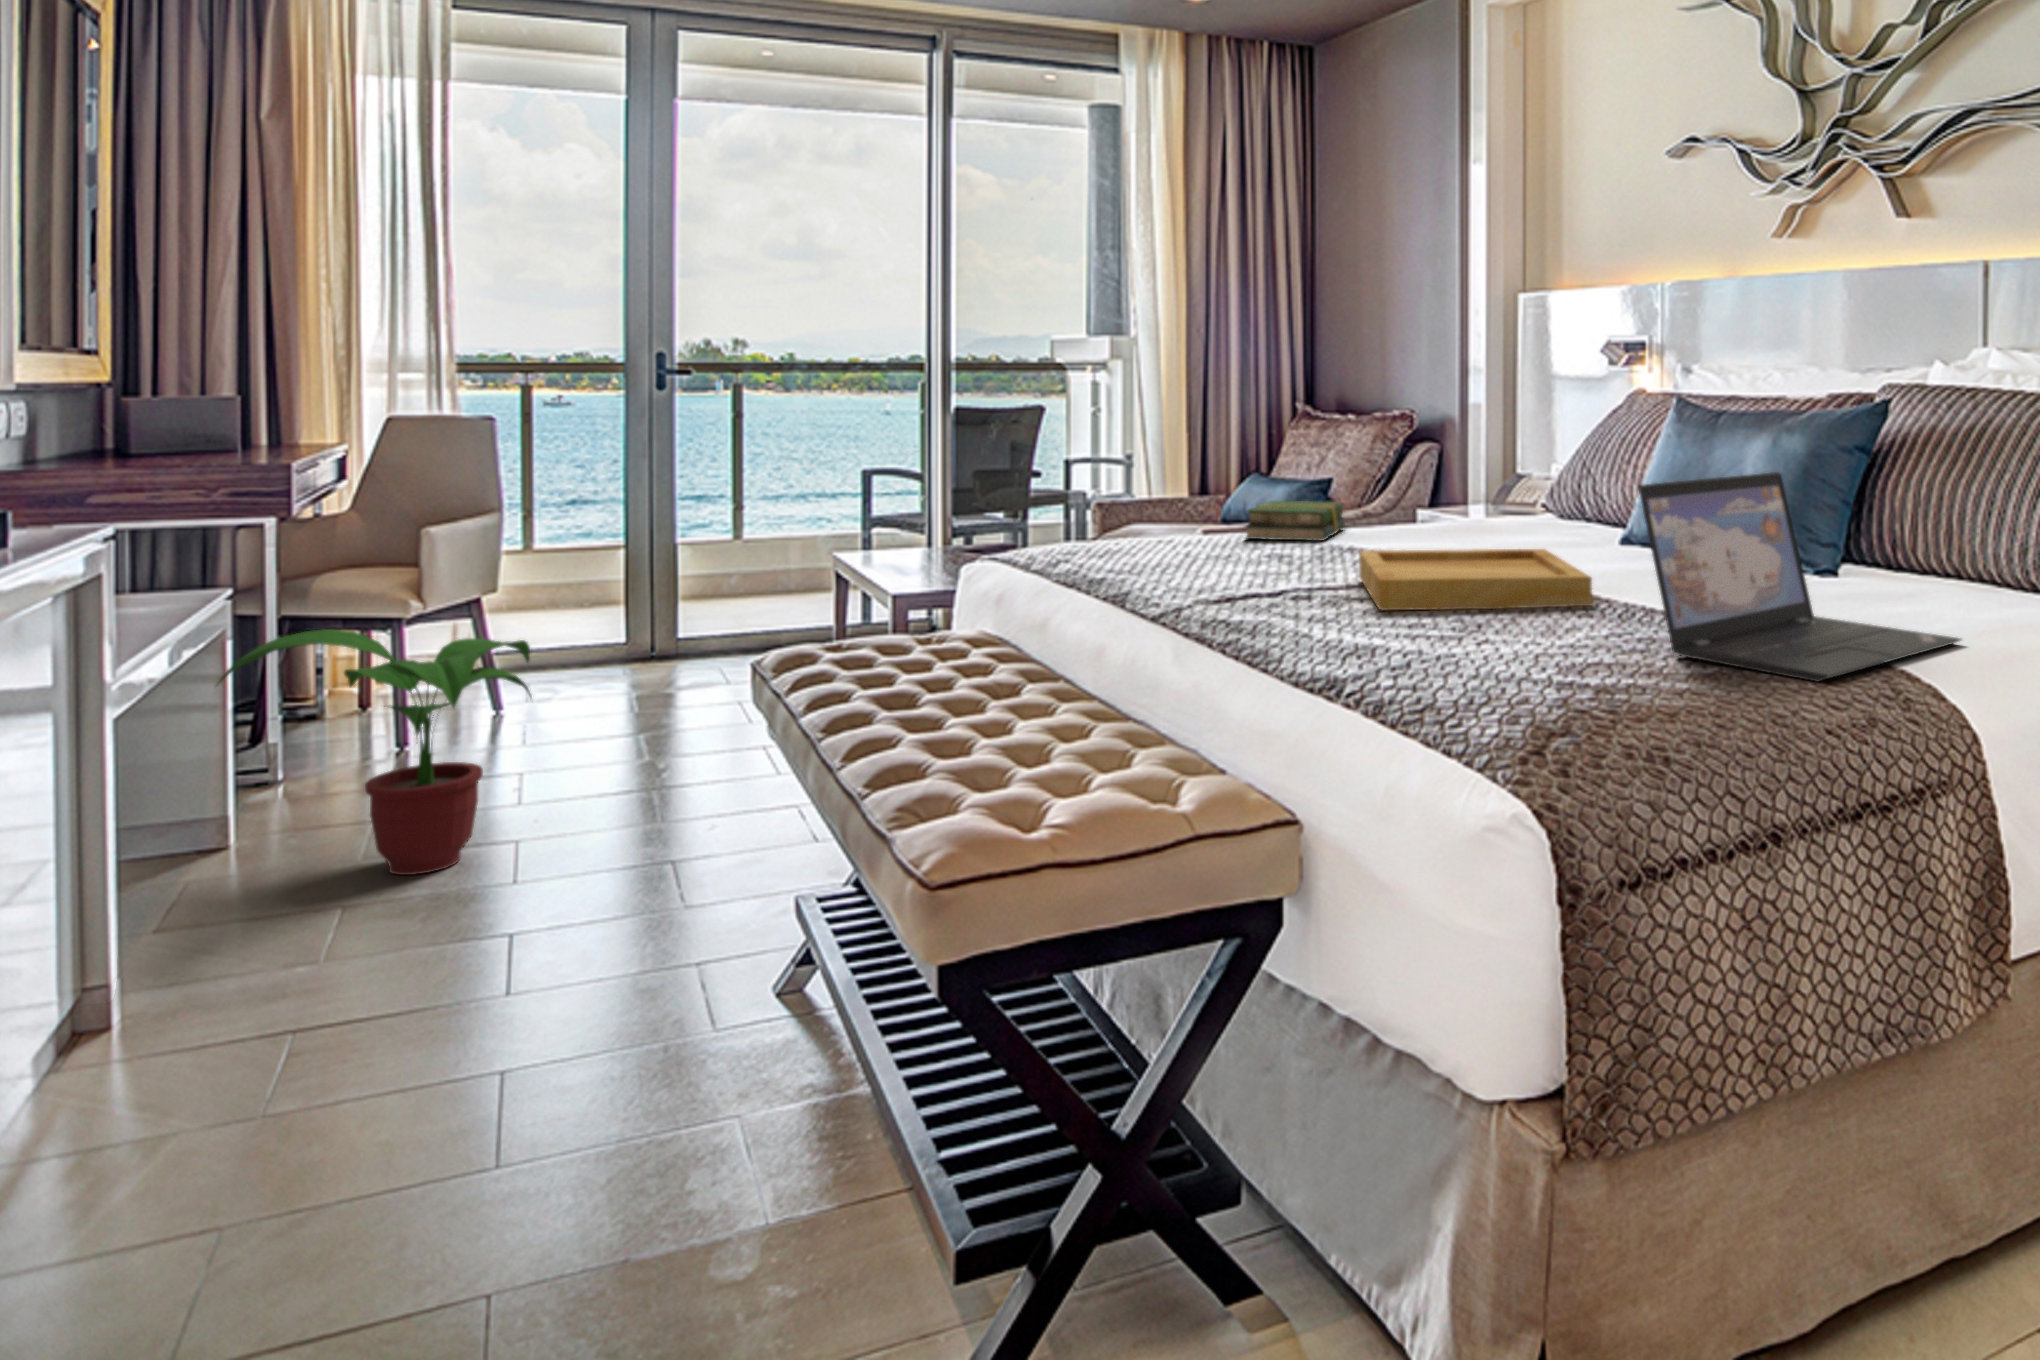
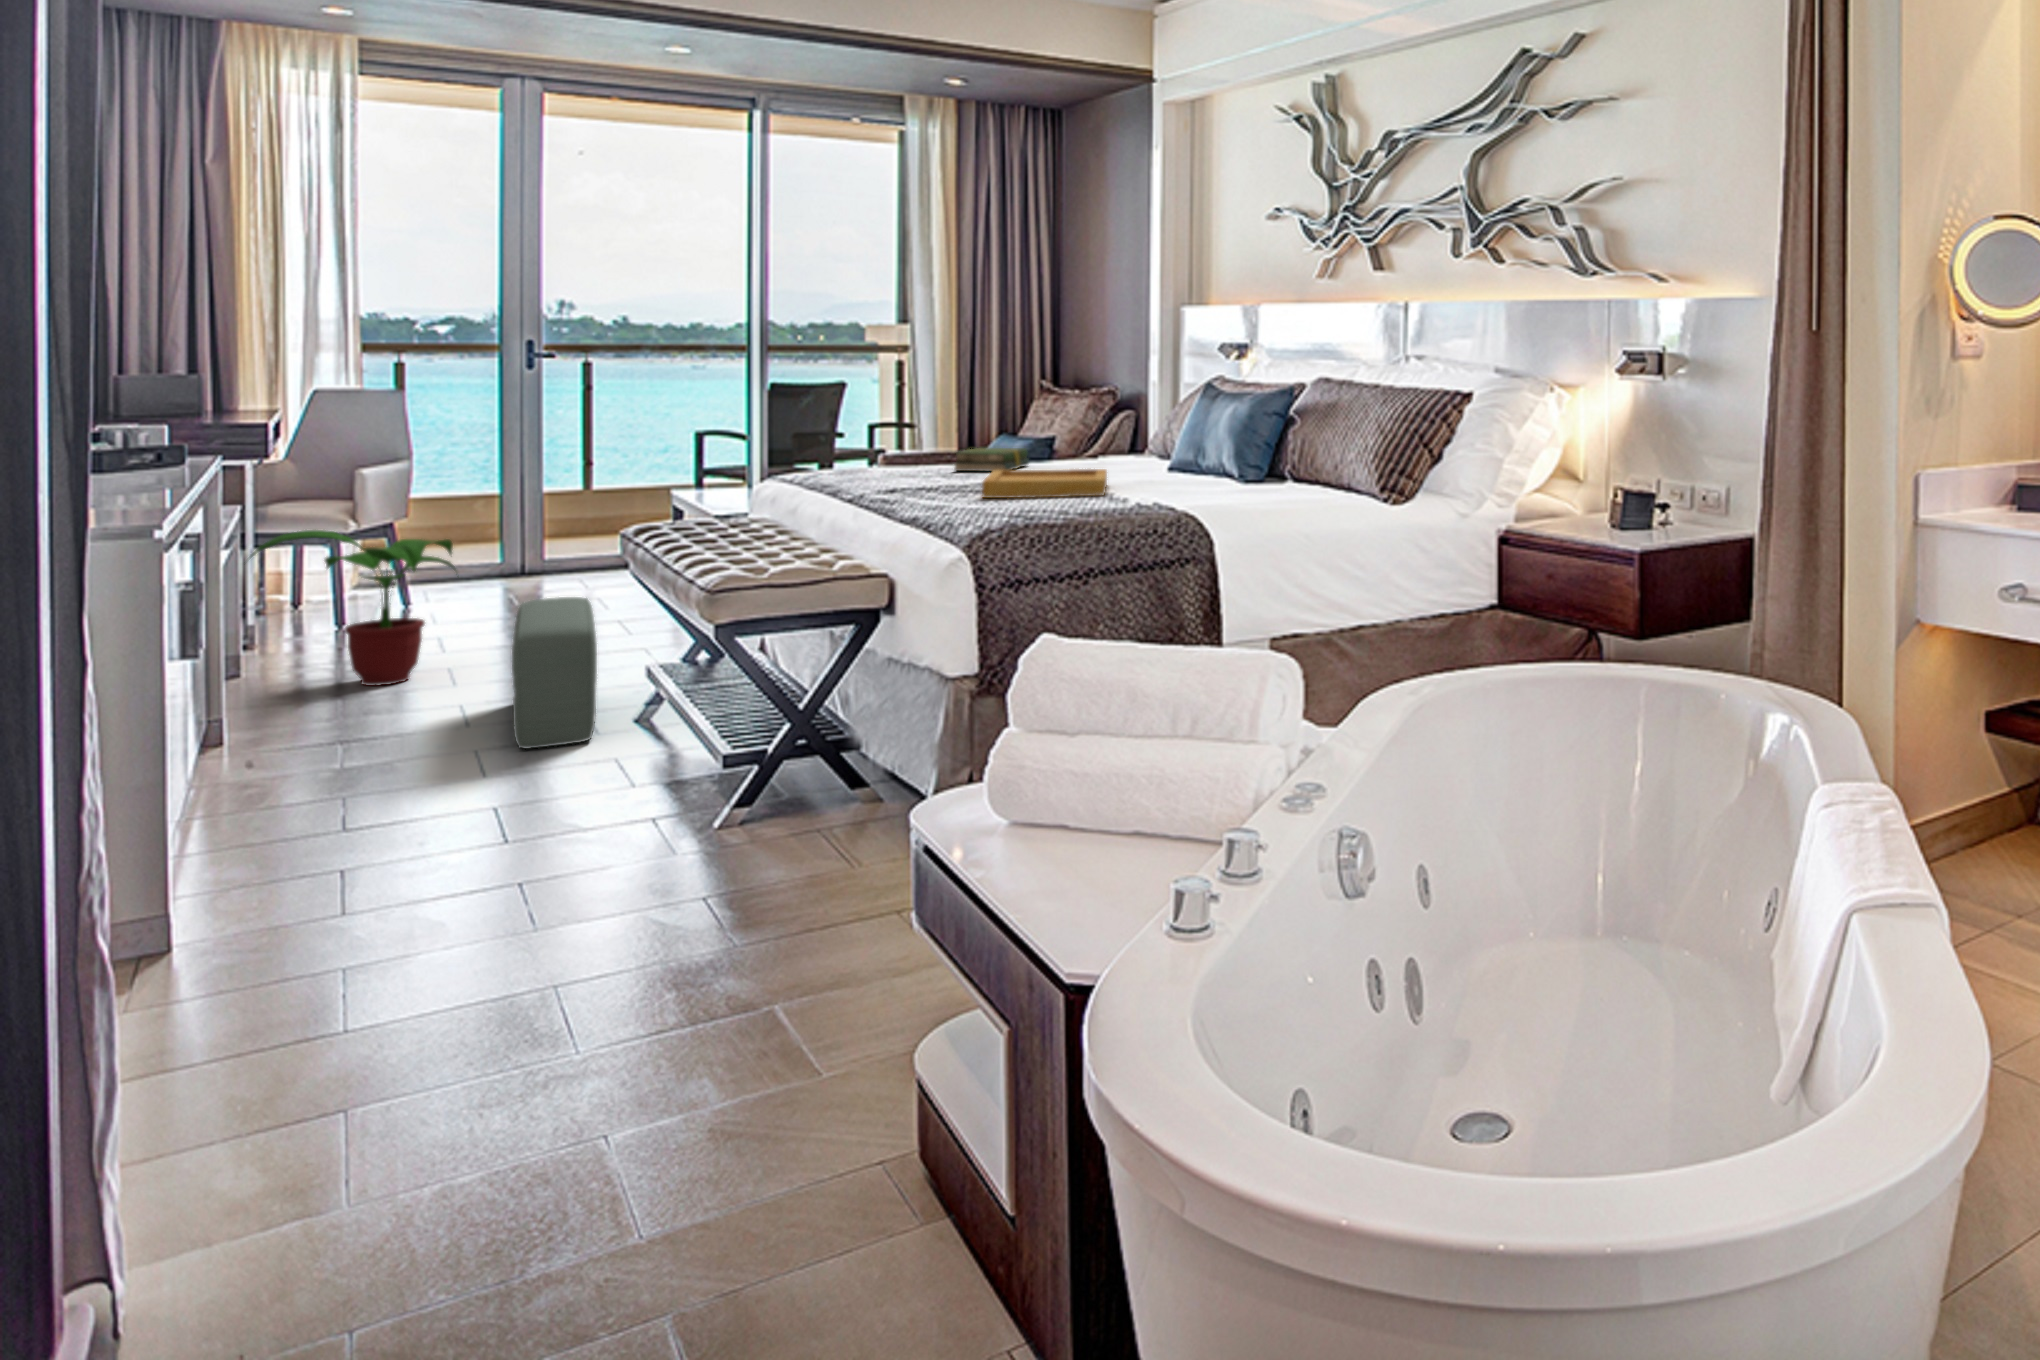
laptop: present [1638,472,1961,681] -> none [1087,422,1253,516]
pouf: none [580,753,719,1067] -> present [512,597,597,749]

